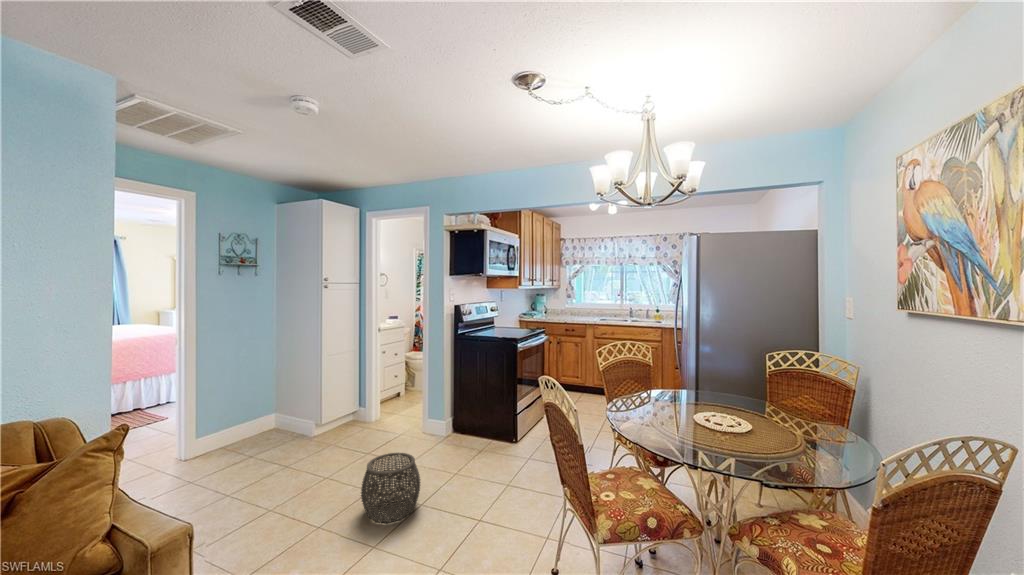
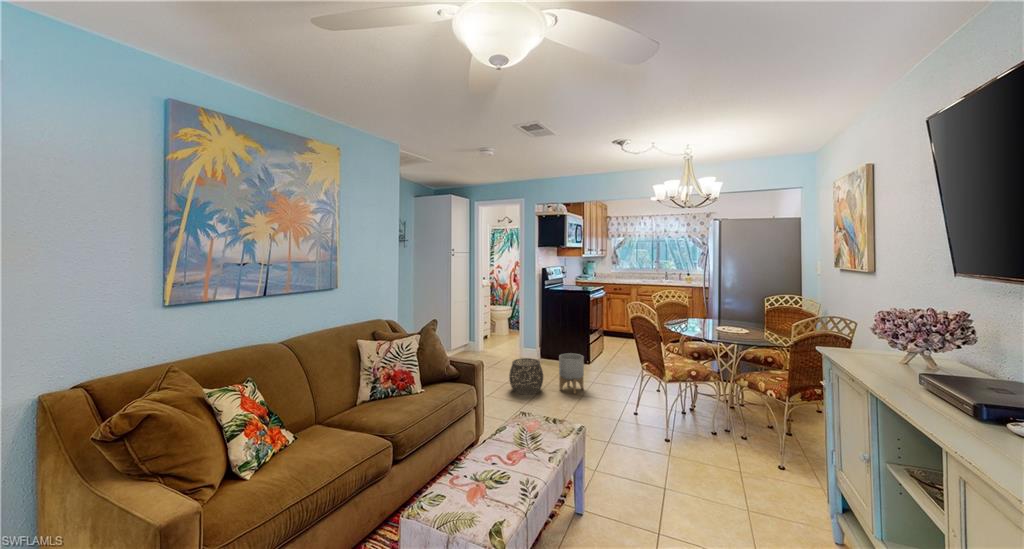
planter: none [447,443,487,517] -> present [559,353,584,394]

